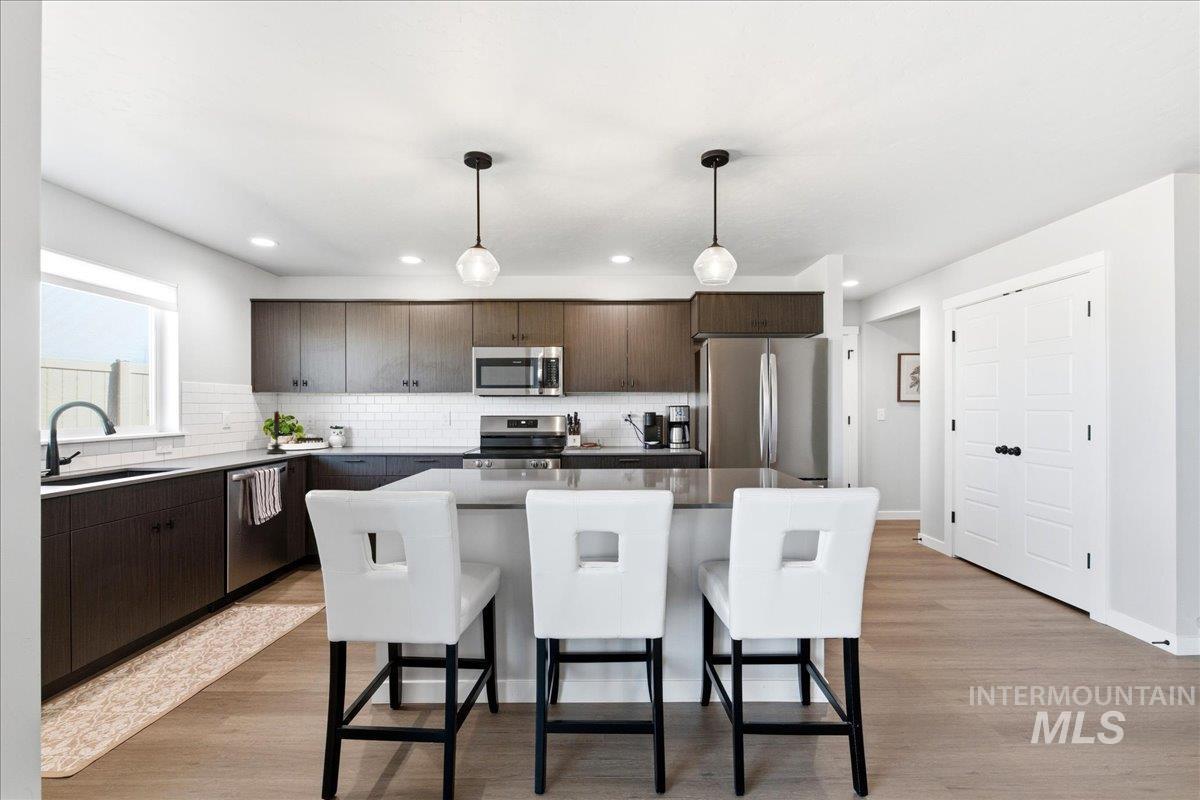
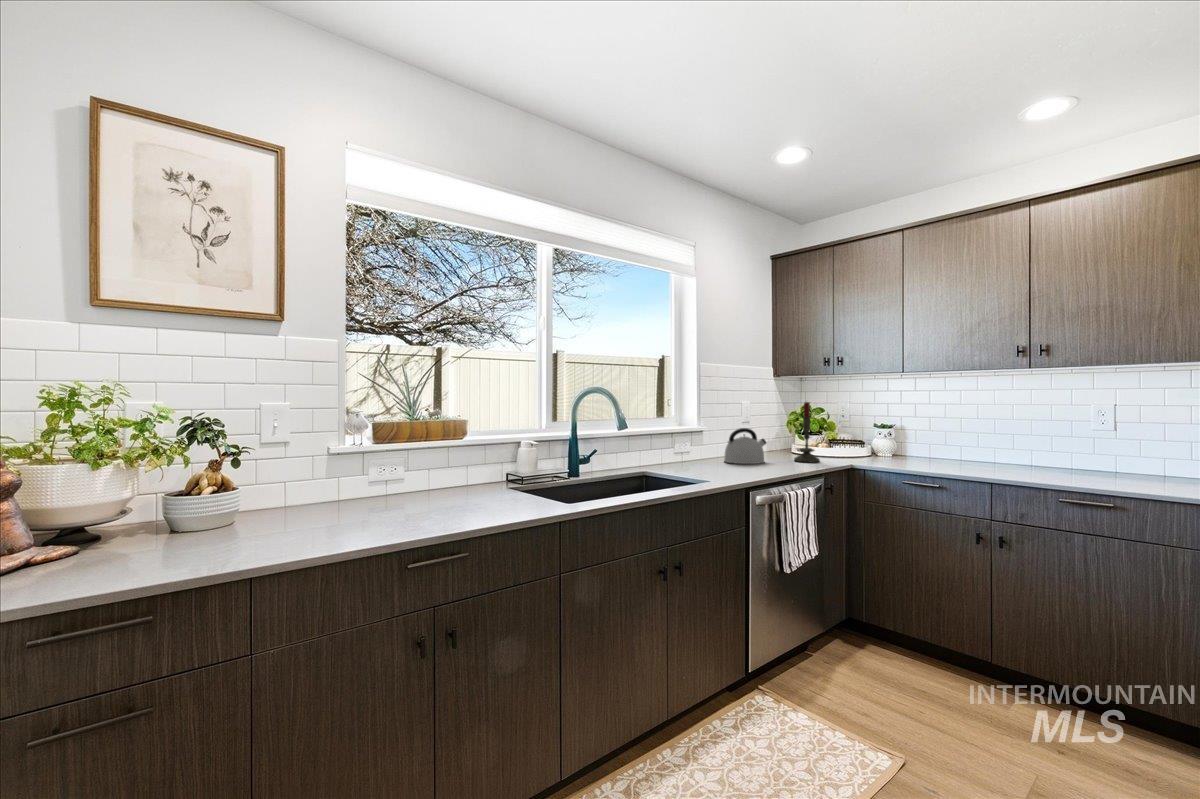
kettle: none [206,432,244,458] -> present [724,428,766,464]

